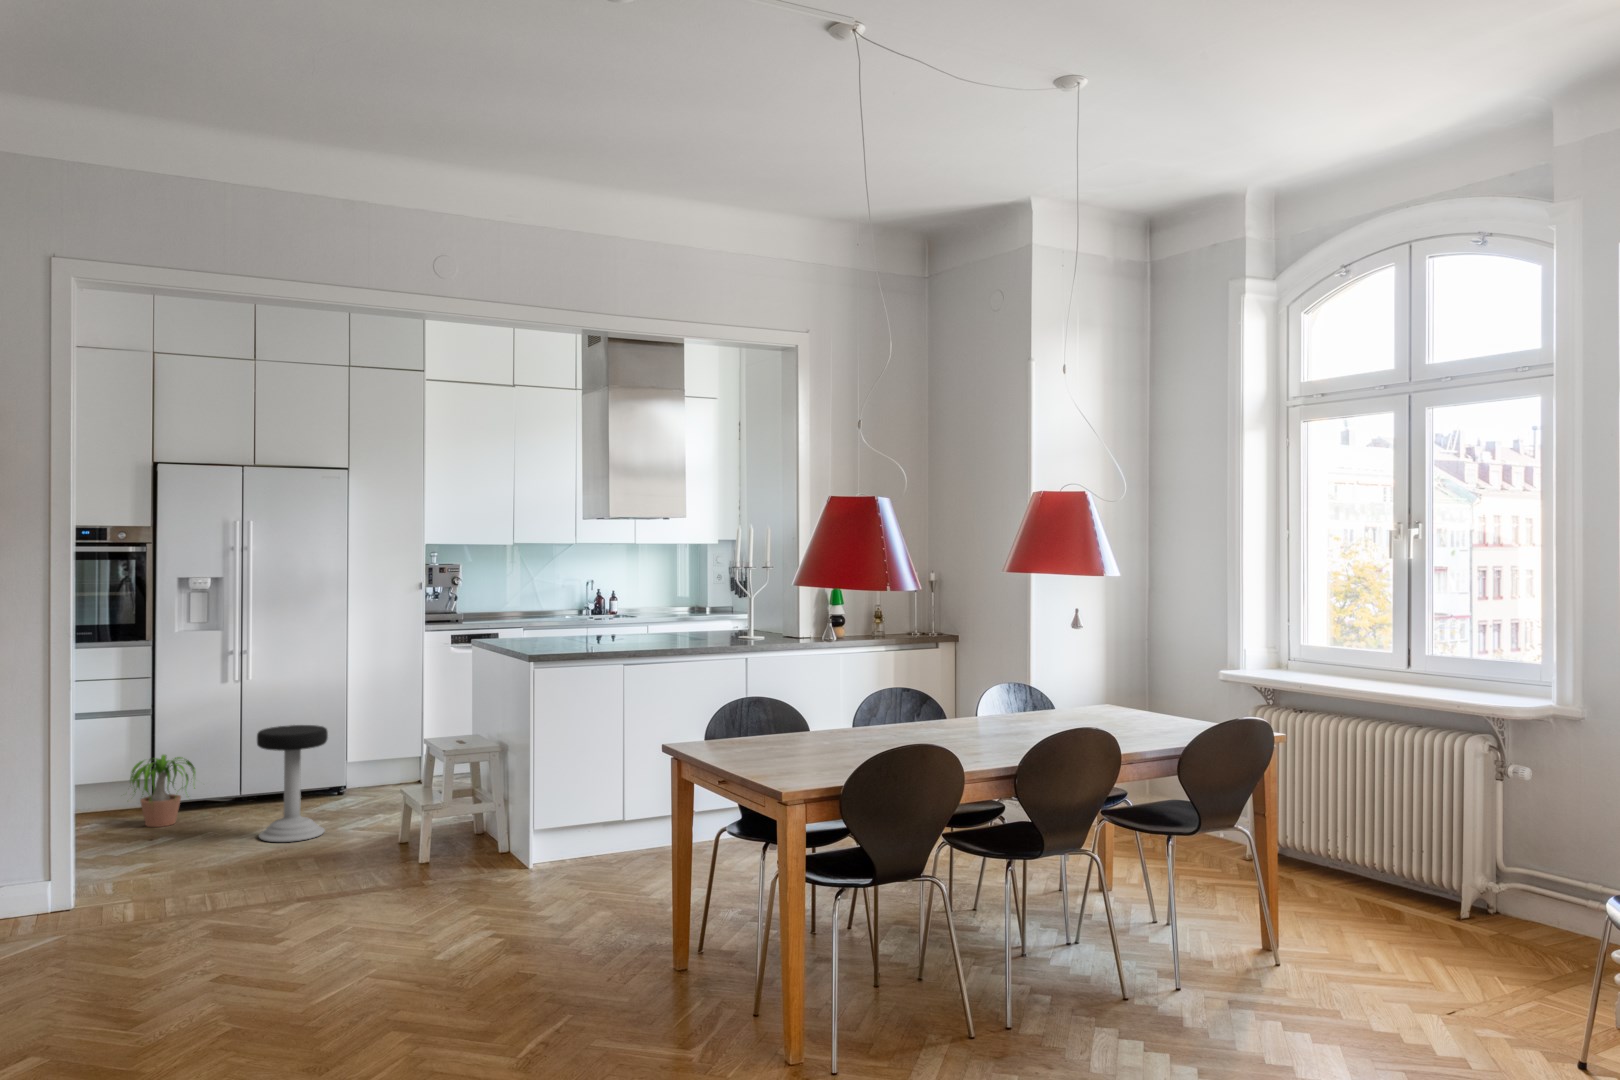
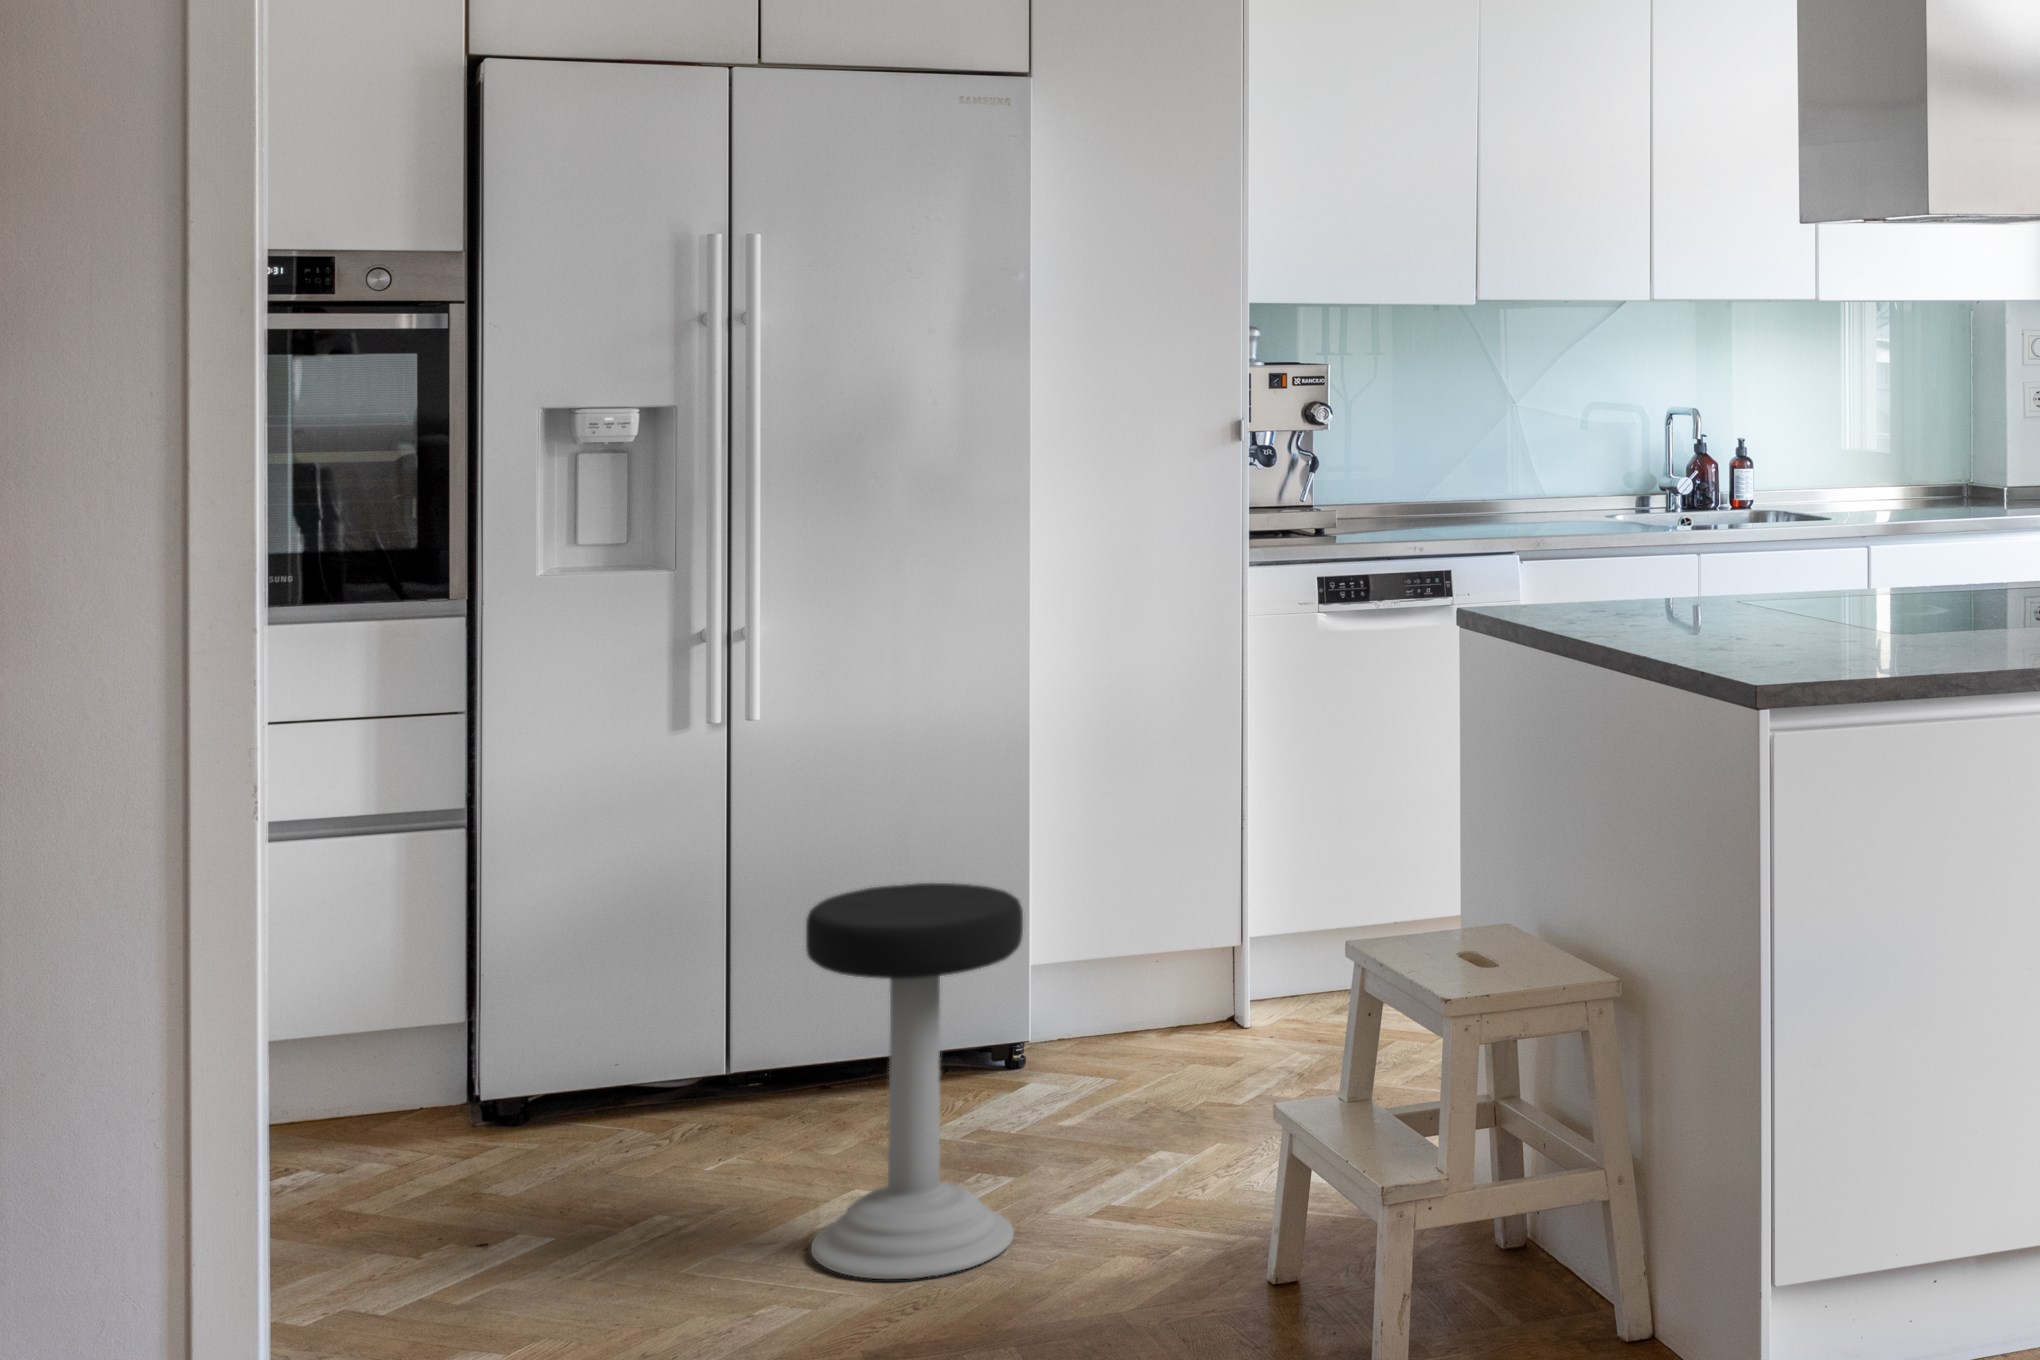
potted plant: present [130,755,195,827] -> none [372,964,650,1200]

